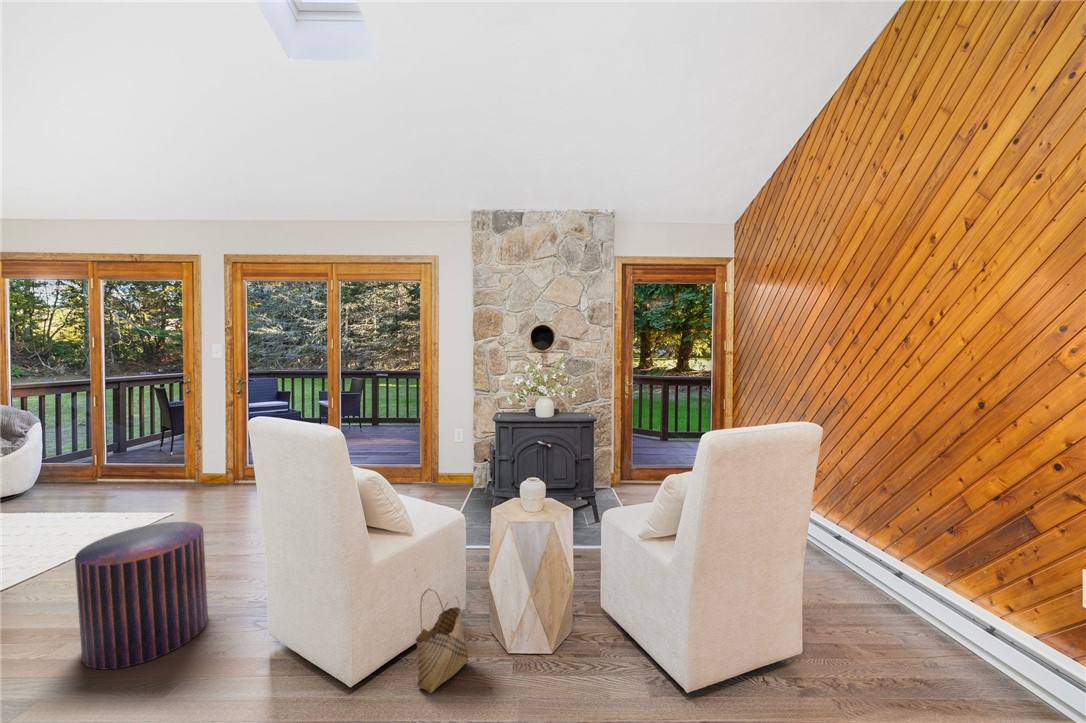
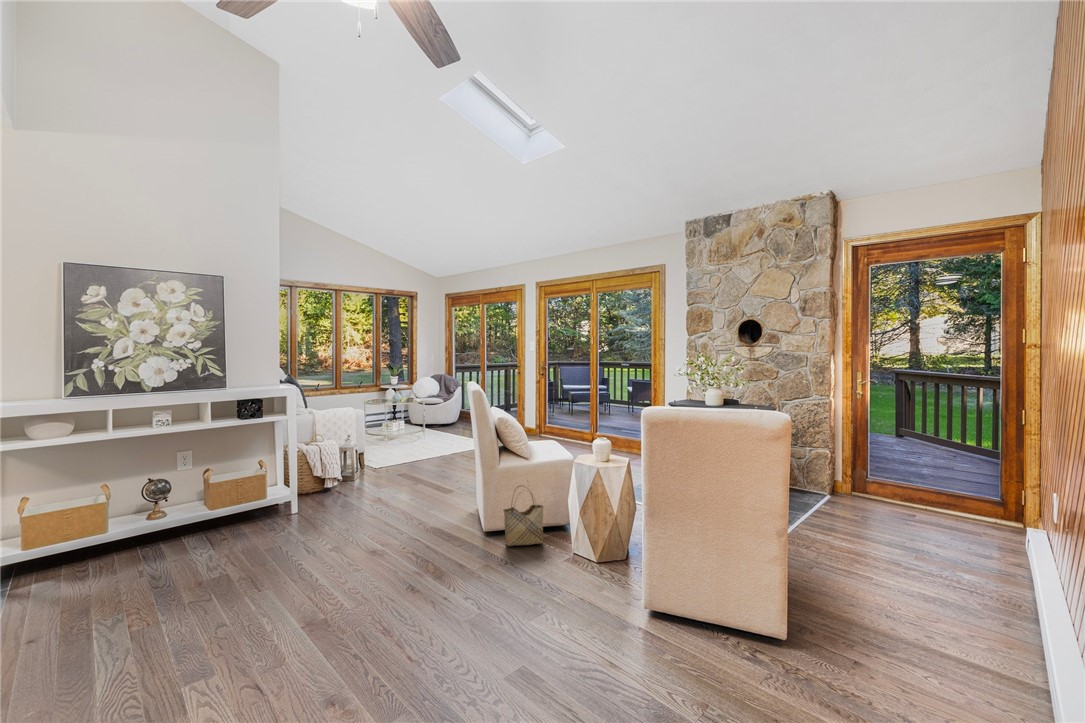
pouf: present [75,522,208,669] -> none [409,431,462,494]

